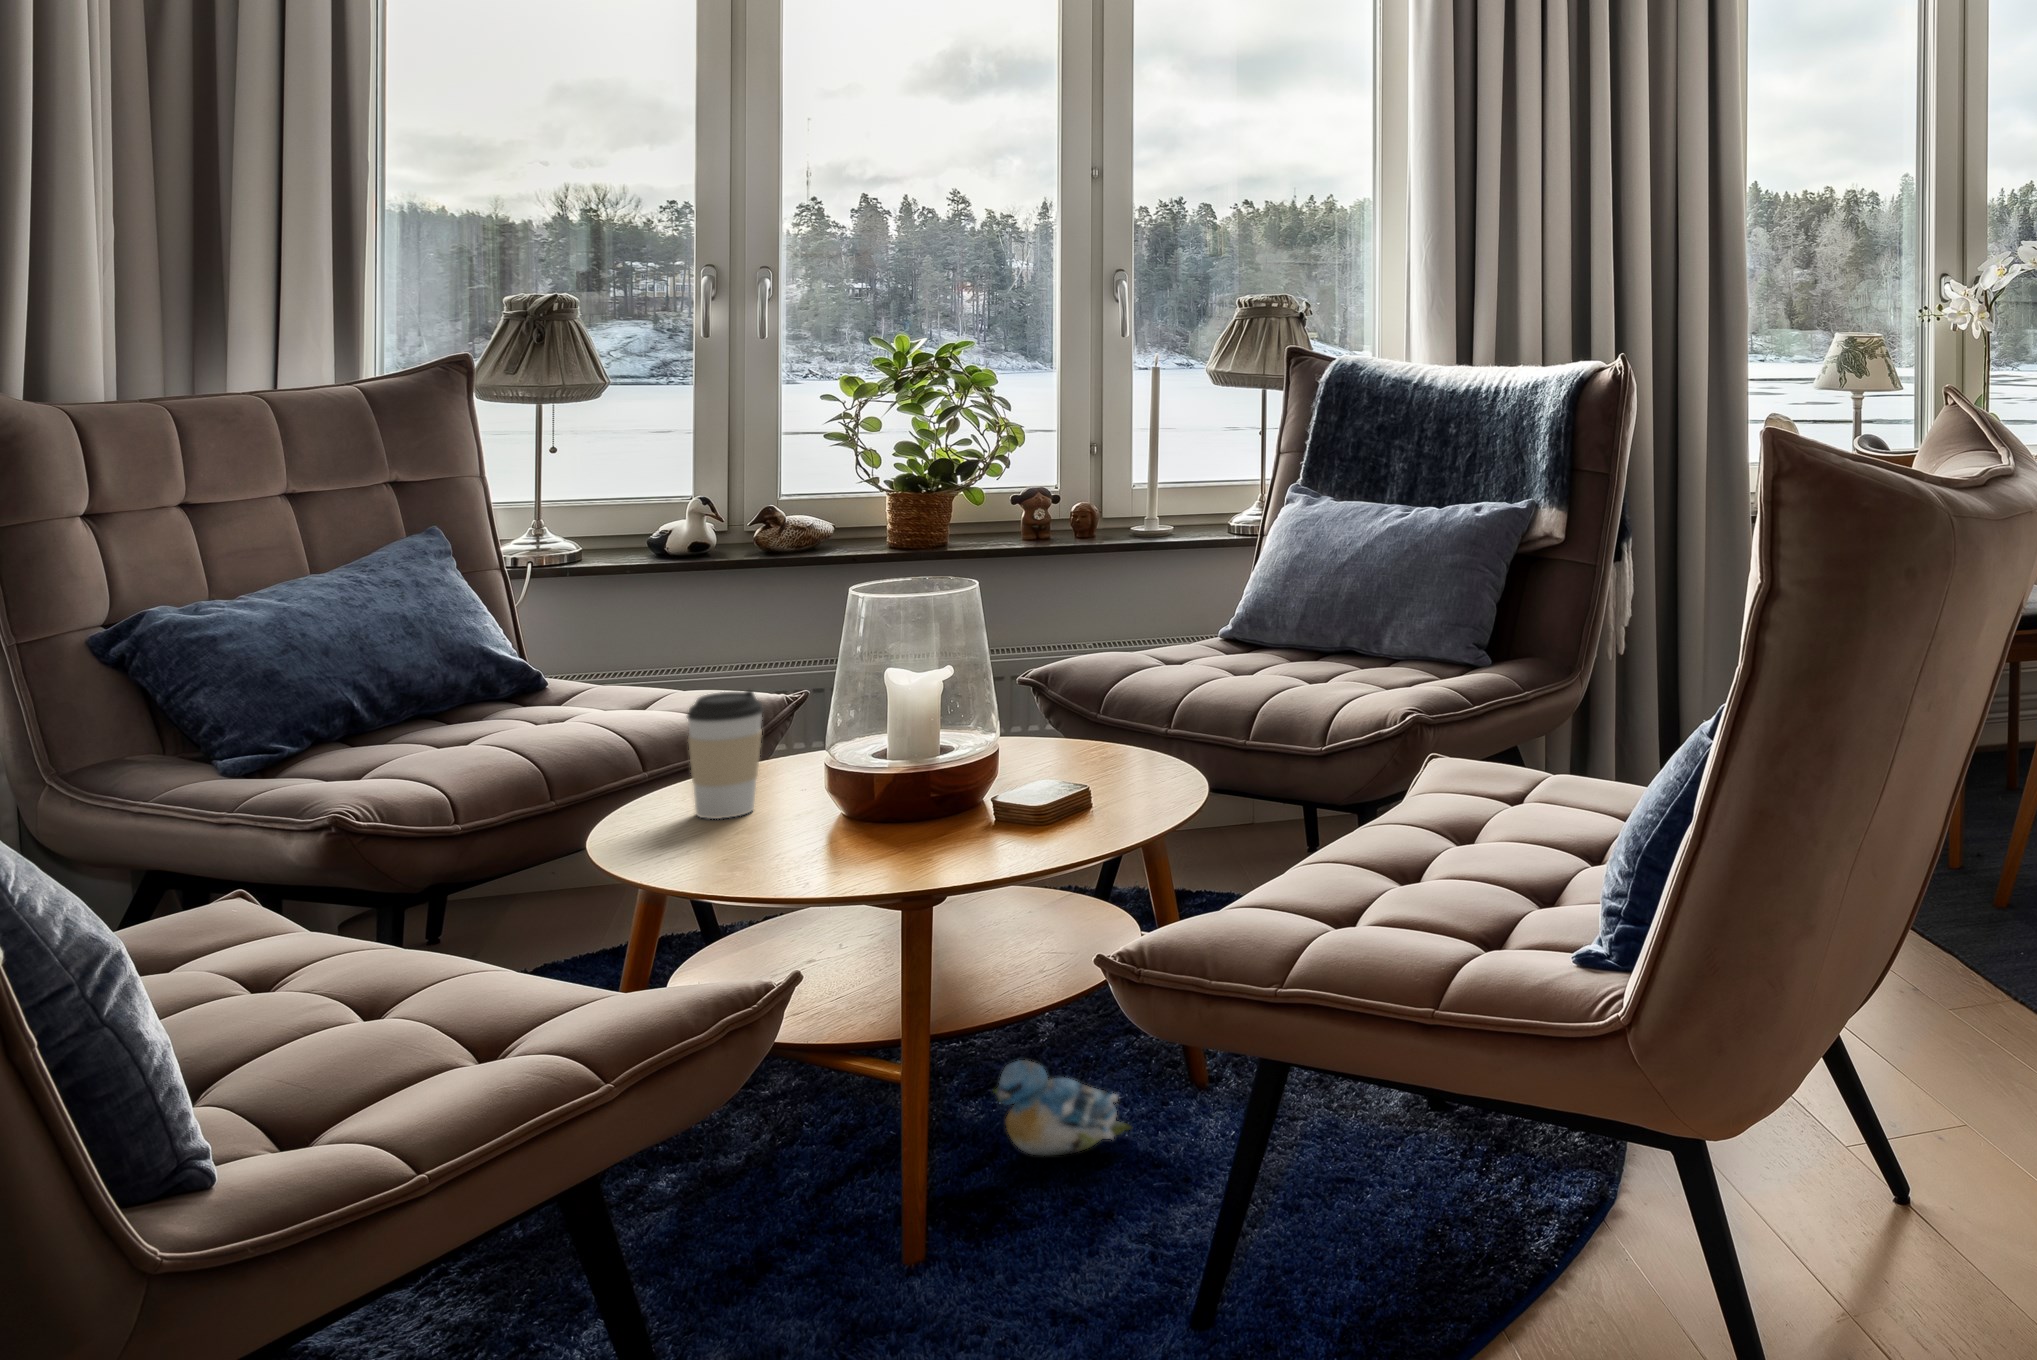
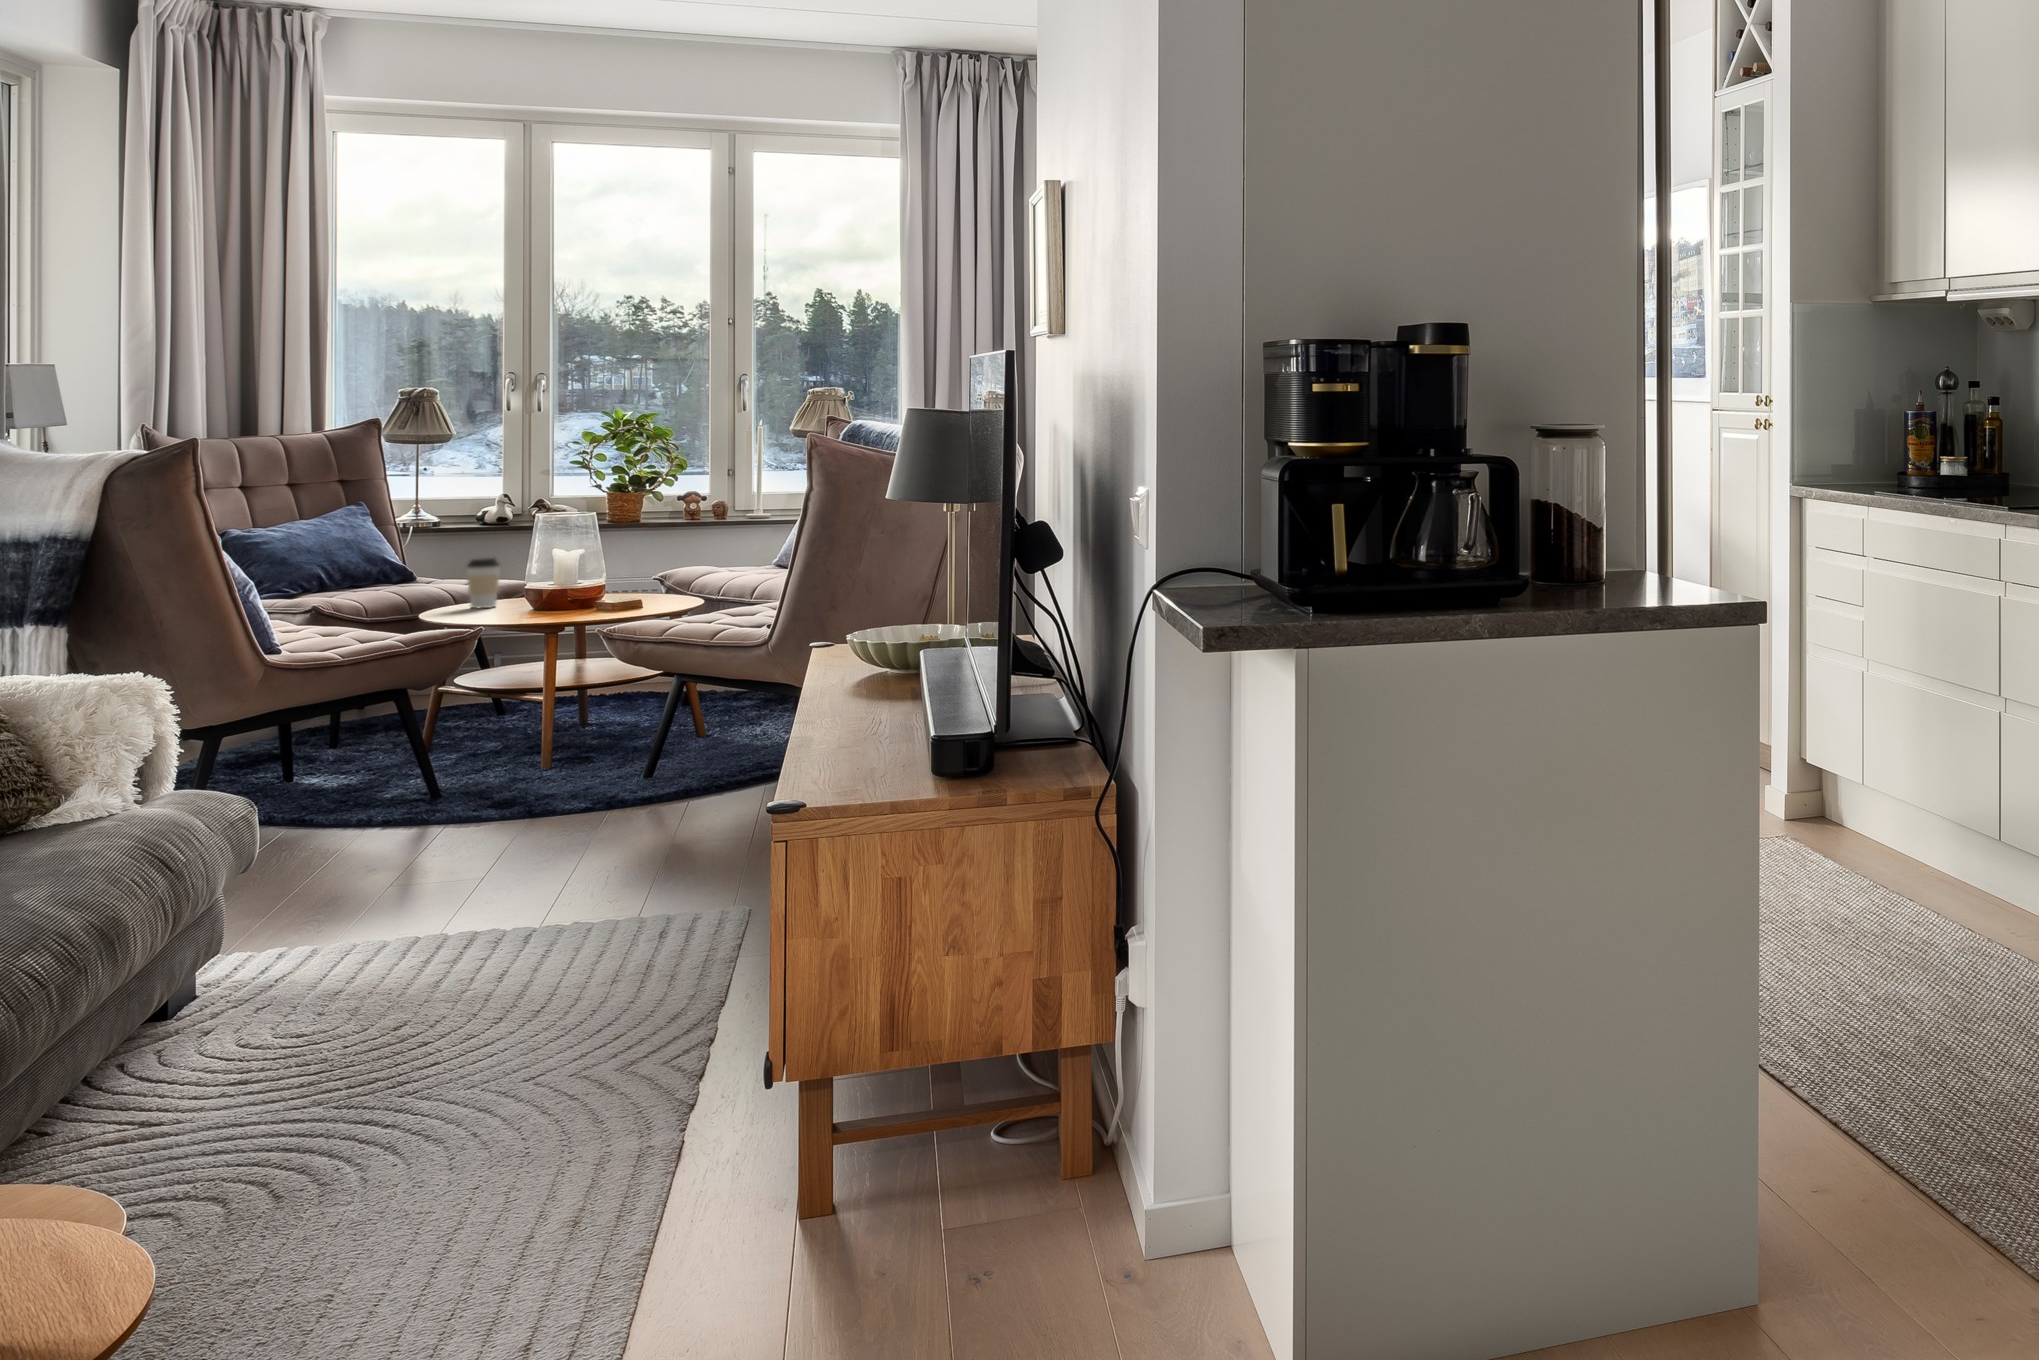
plush toy: present [994,1060,1131,1156] -> none [597,711,659,750]

